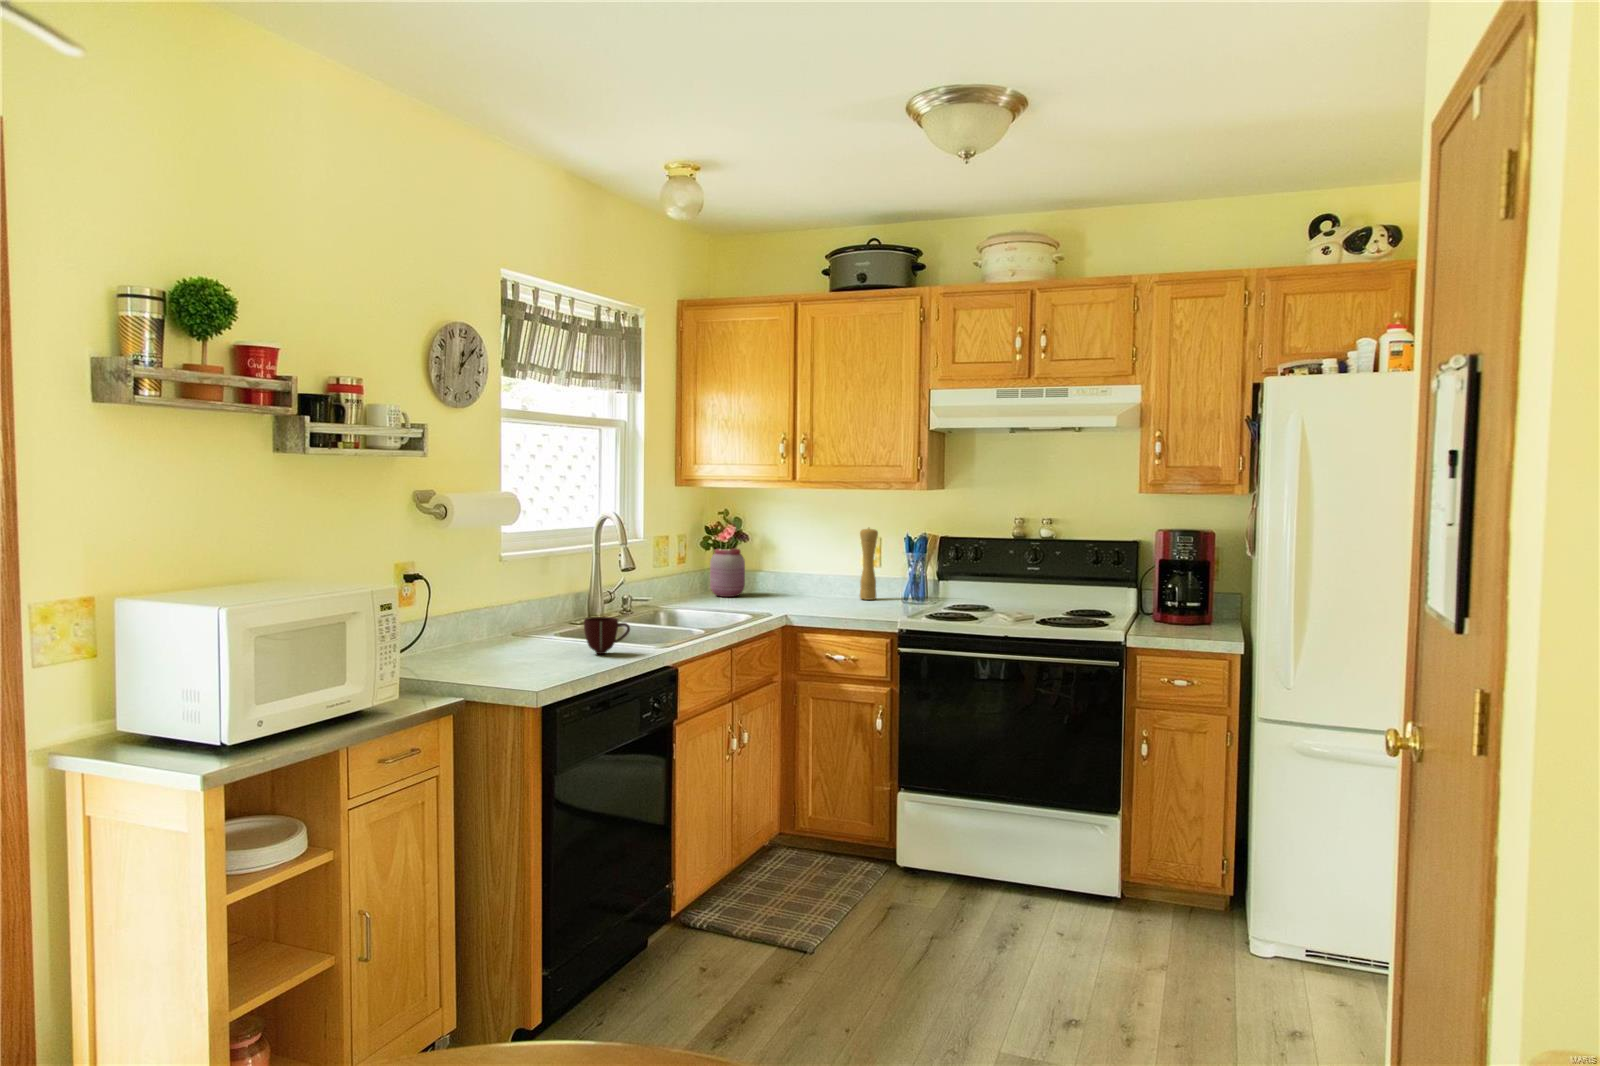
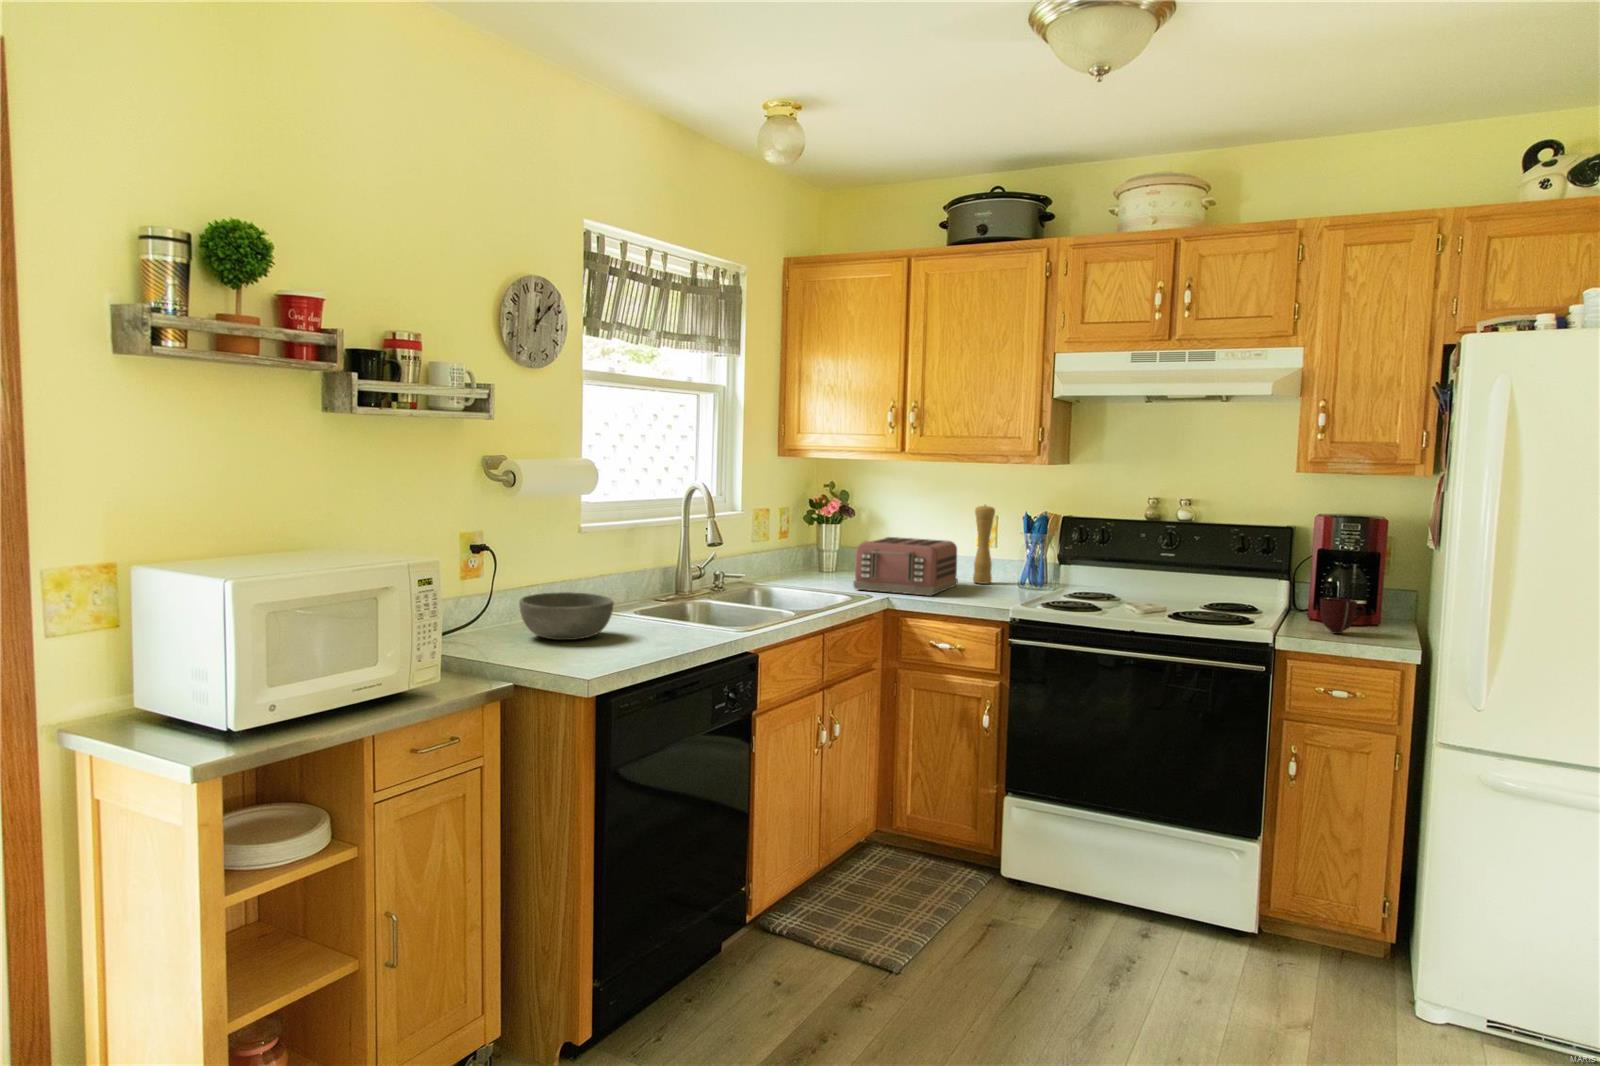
jar: present [710,548,745,597] -> none [812,523,850,576]
toaster: none [752,559,847,612] -> present [853,537,958,596]
bowl: none [456,616,545,660] -> present [519,592,614,640]
mug: present [584,617,630,654] -> present [1320,598,1365,634]

